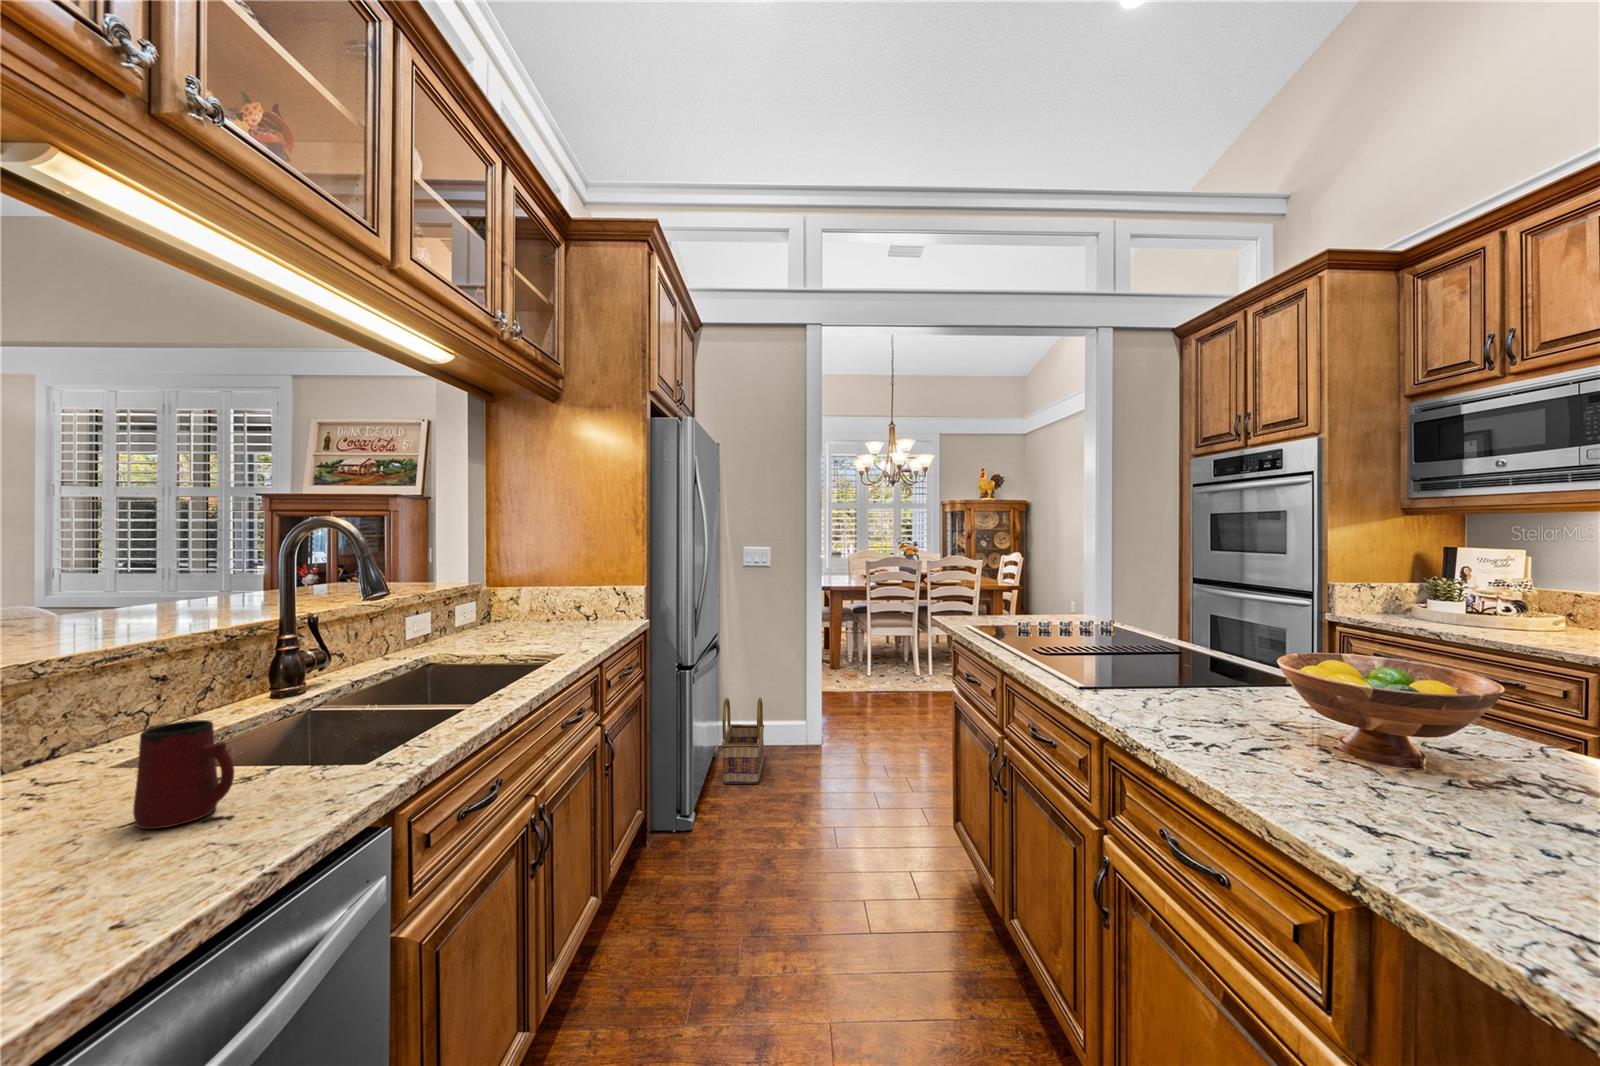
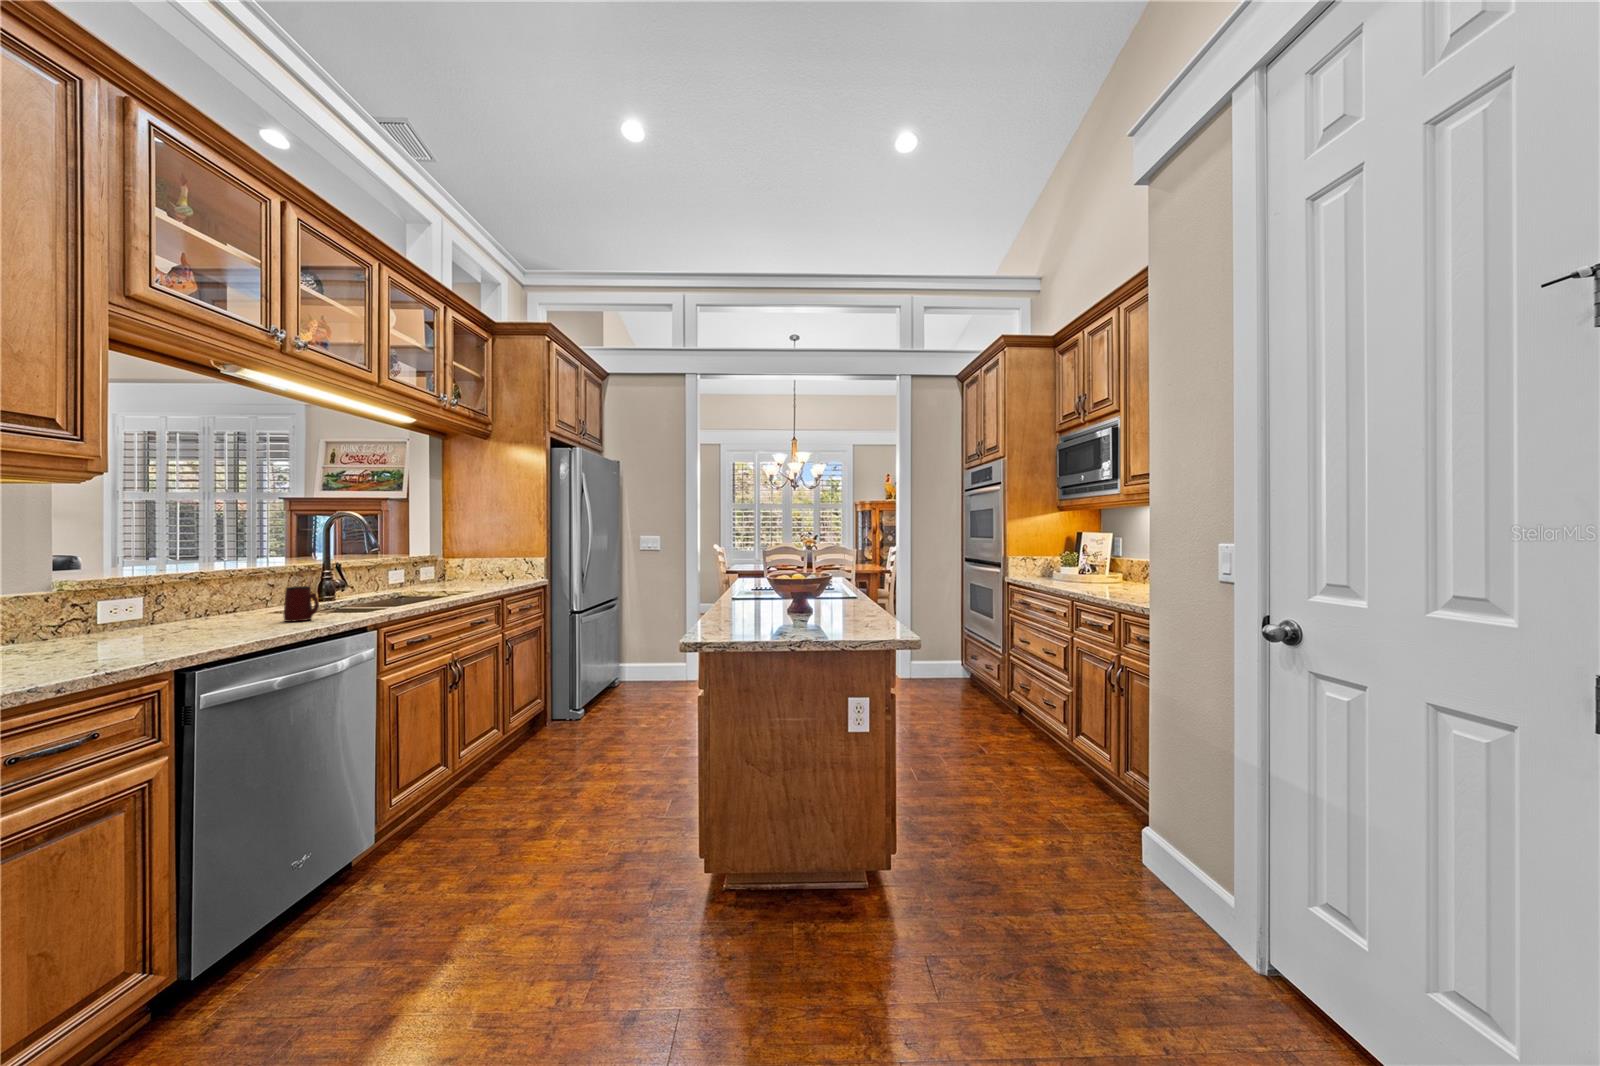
basket: present [722,697,764,784] -> none [612,641,650,699]

